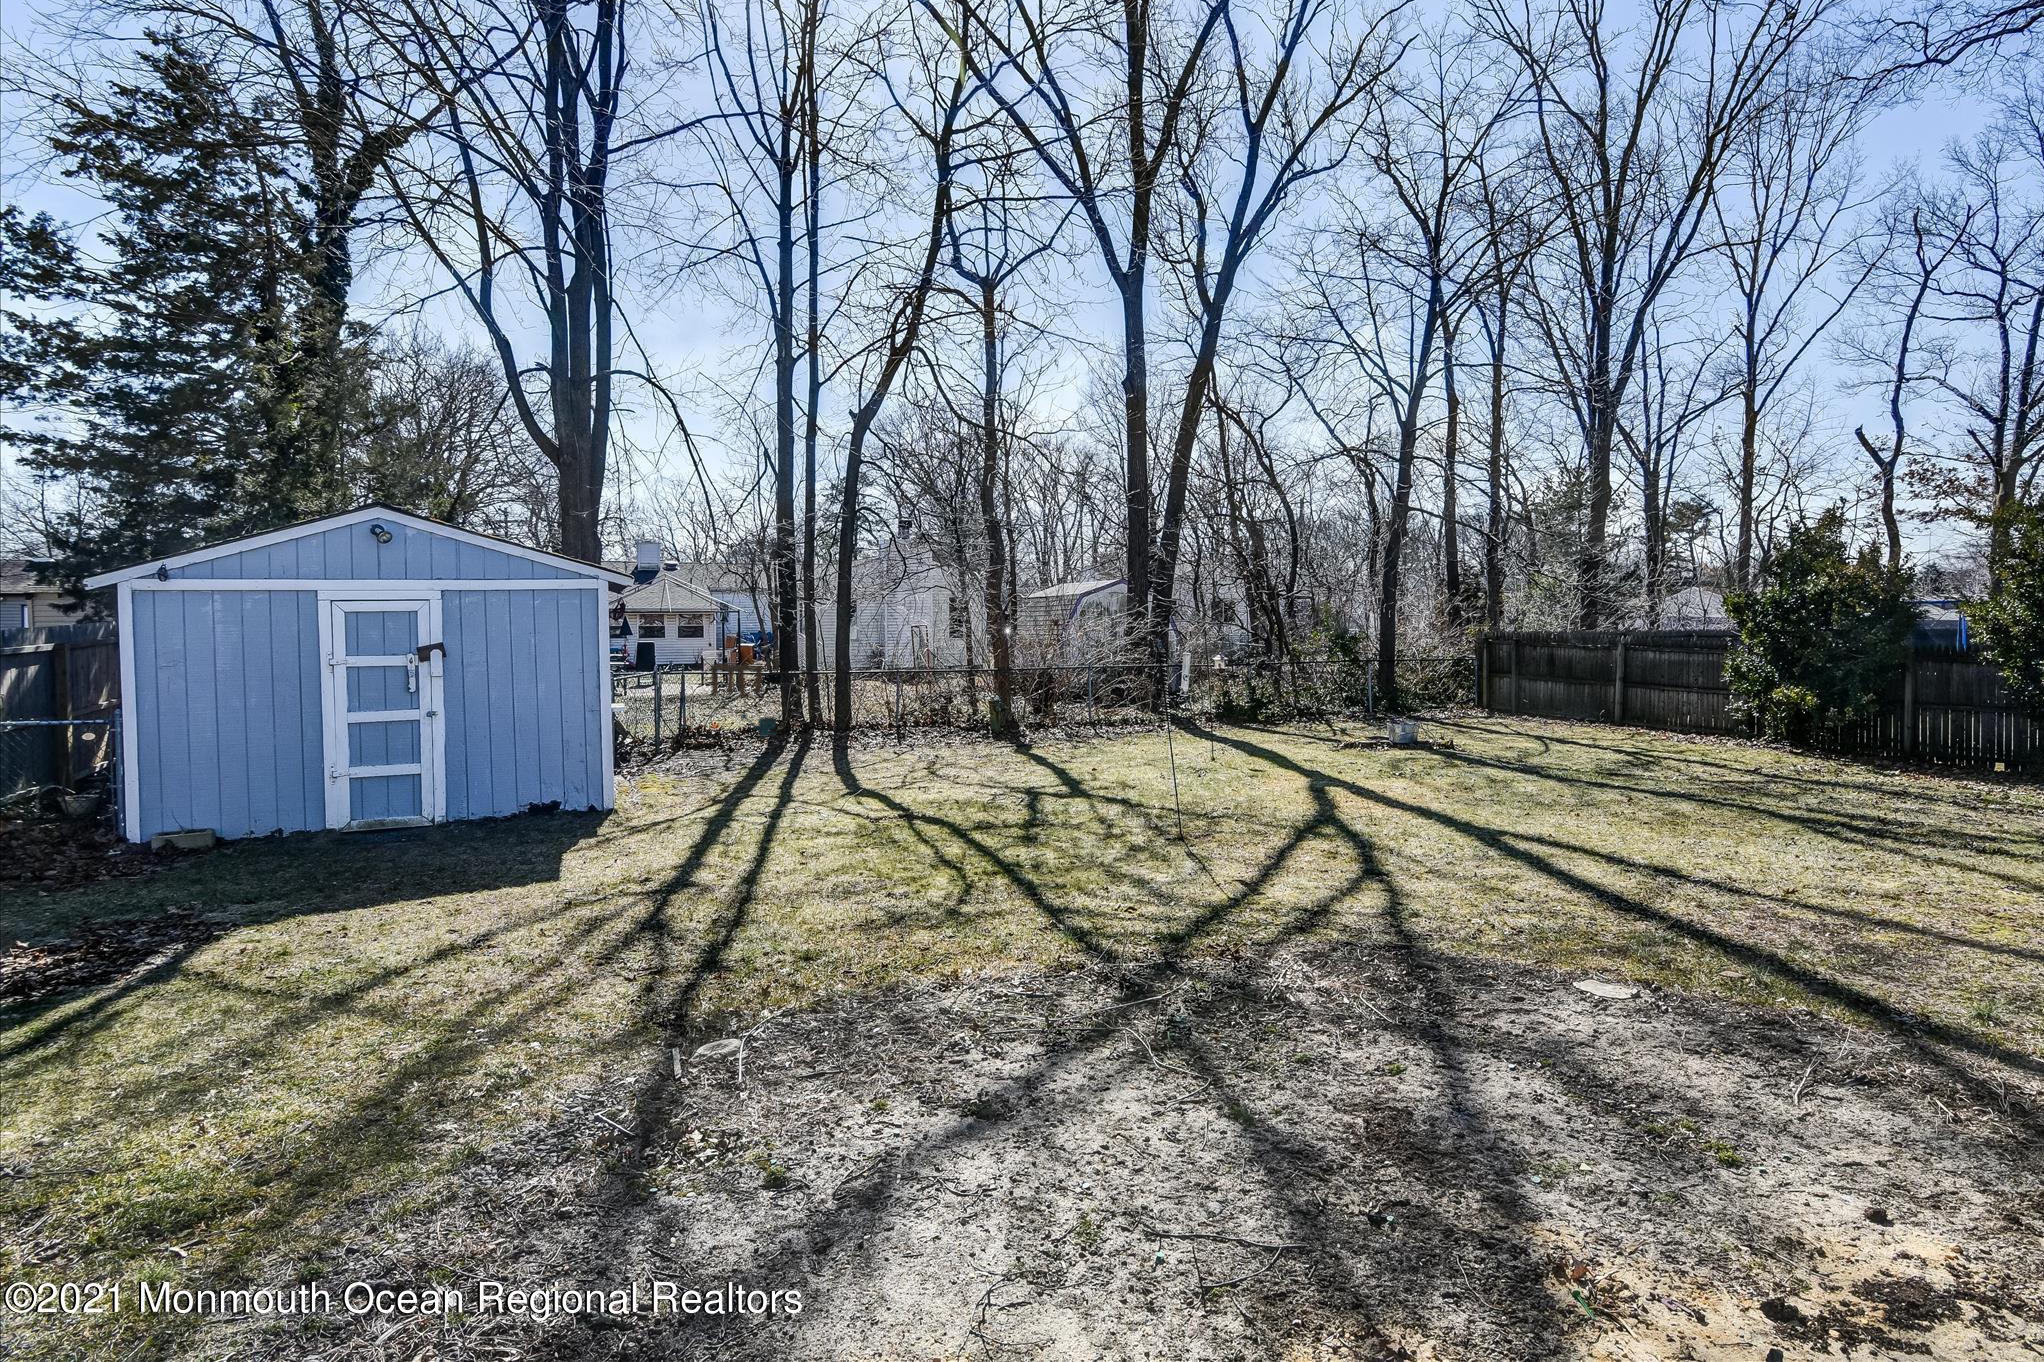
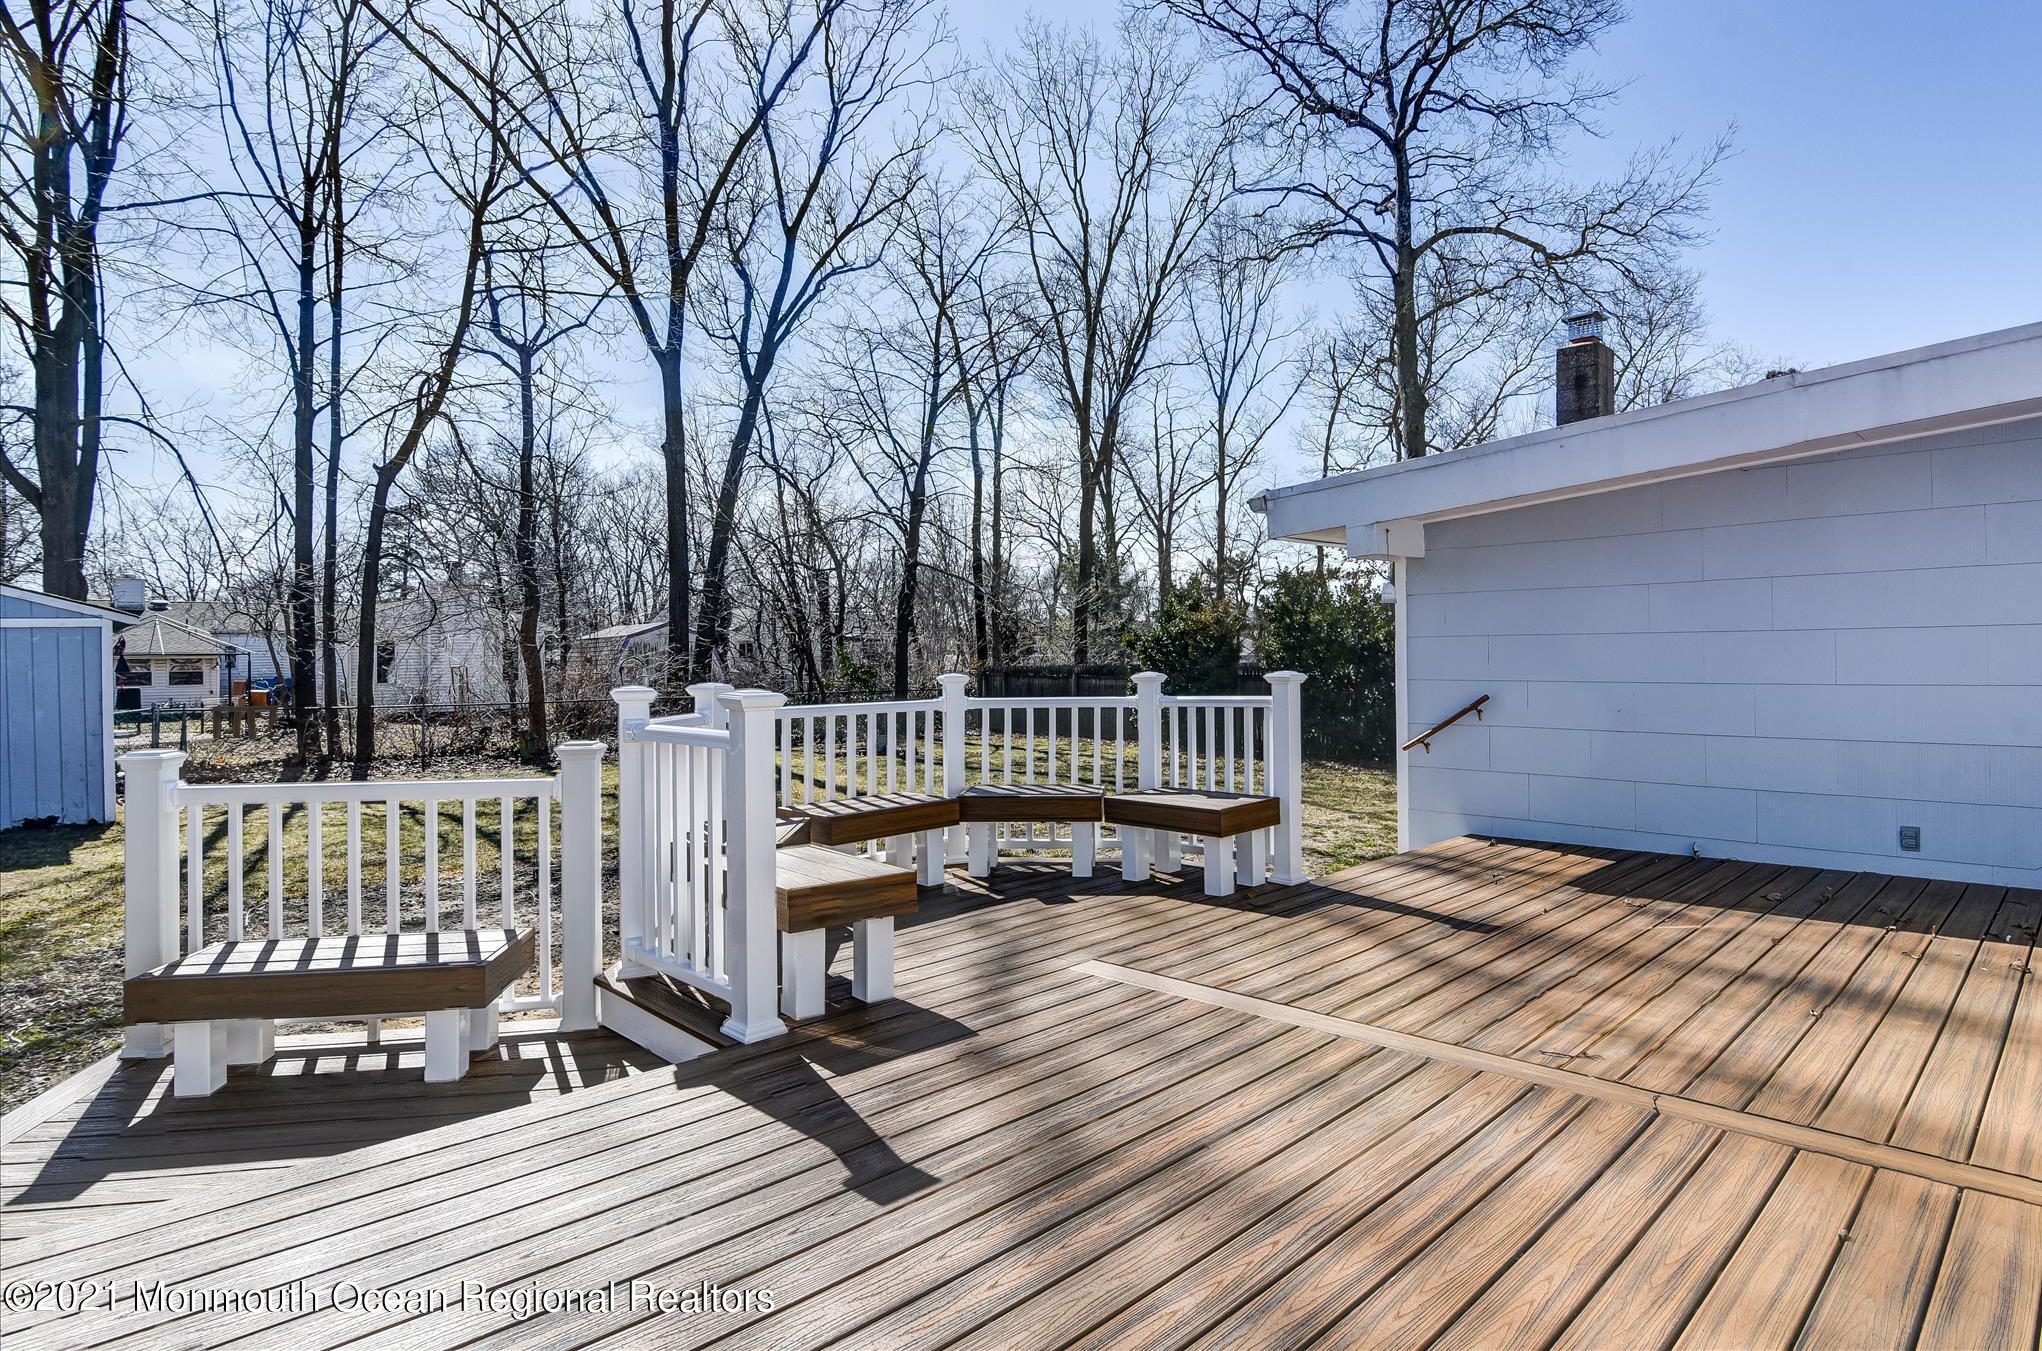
watering can: present [740,713,776,737] -> none [249,744,297,769]

